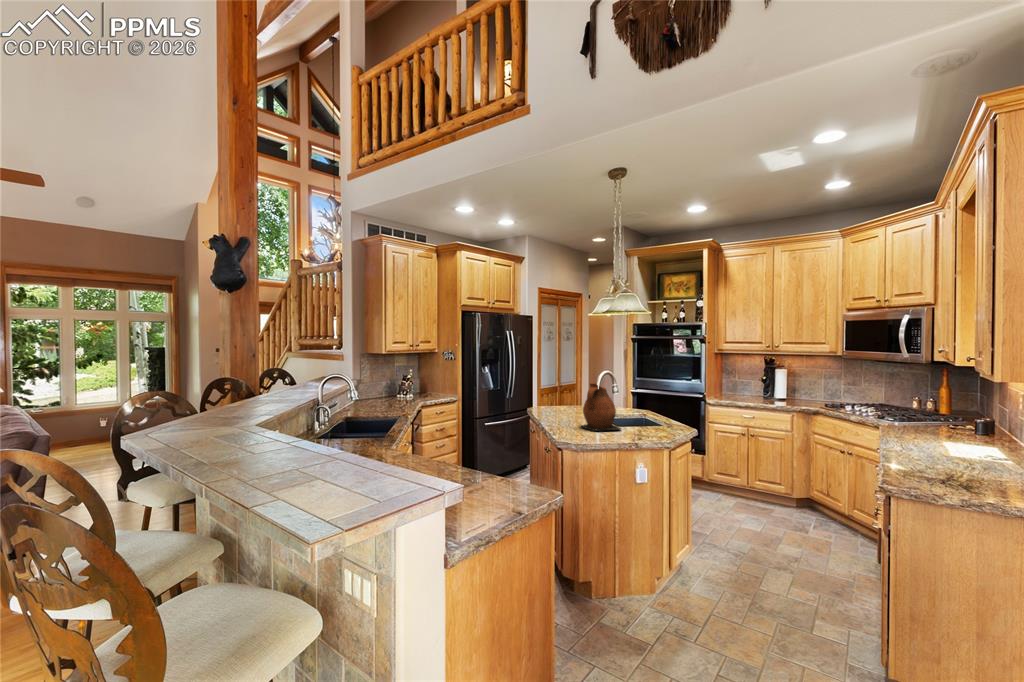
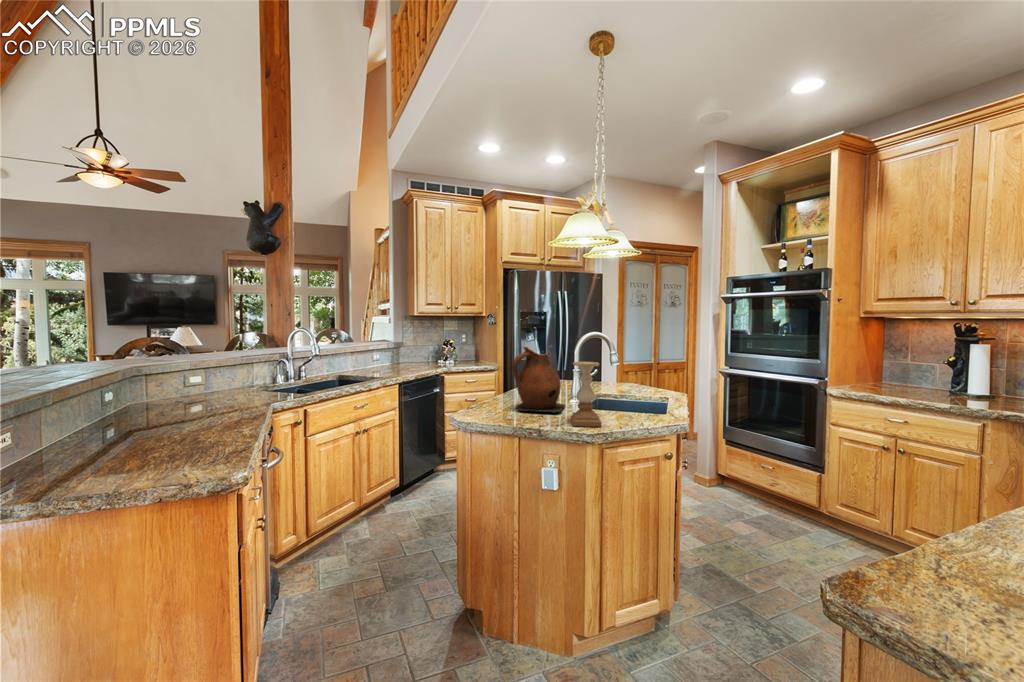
candle holder: none [638,392,666,437] -> present [571,362,601,427]

